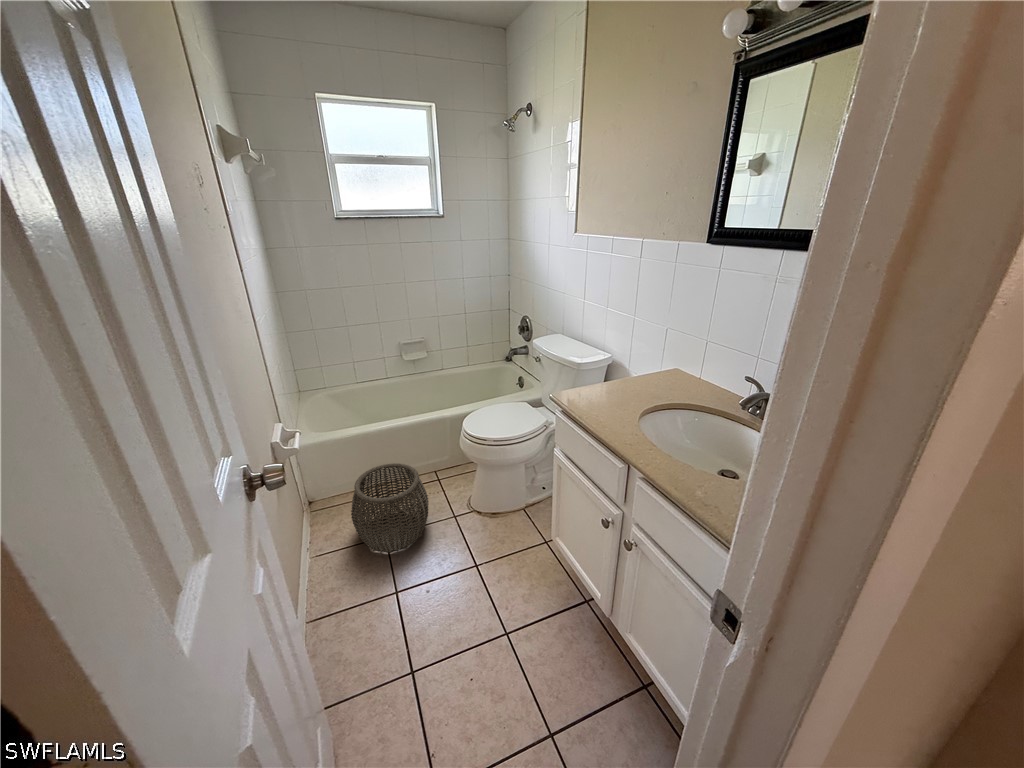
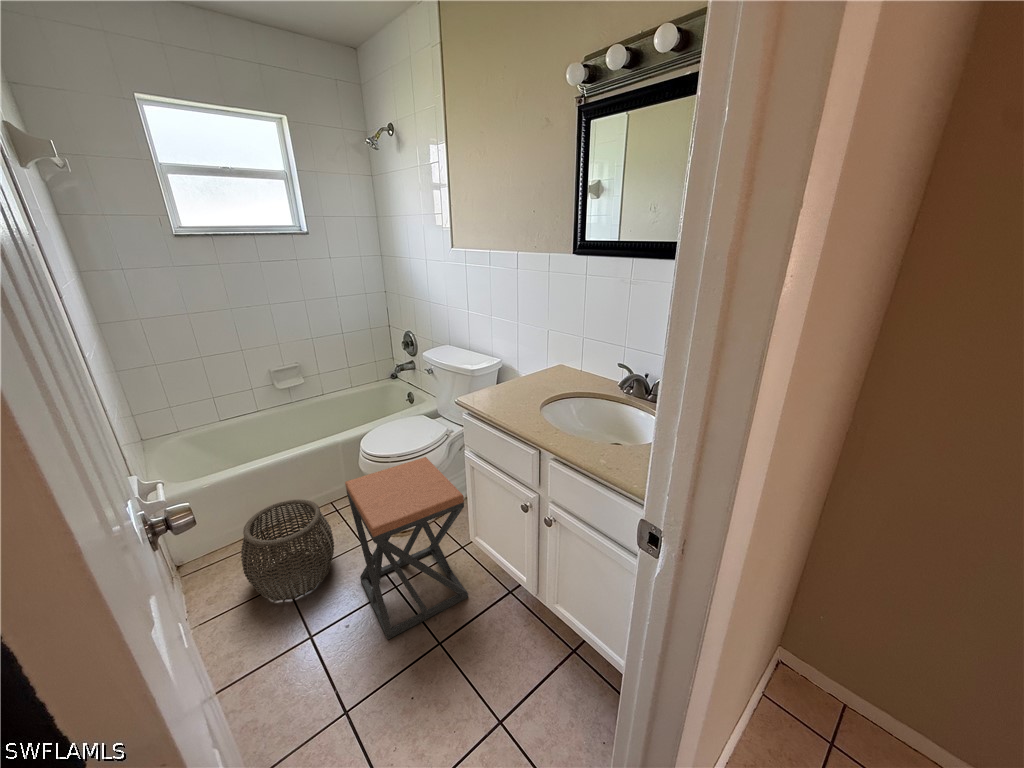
stool: none [440,446,547,615] -> present [345,457,468,639]

